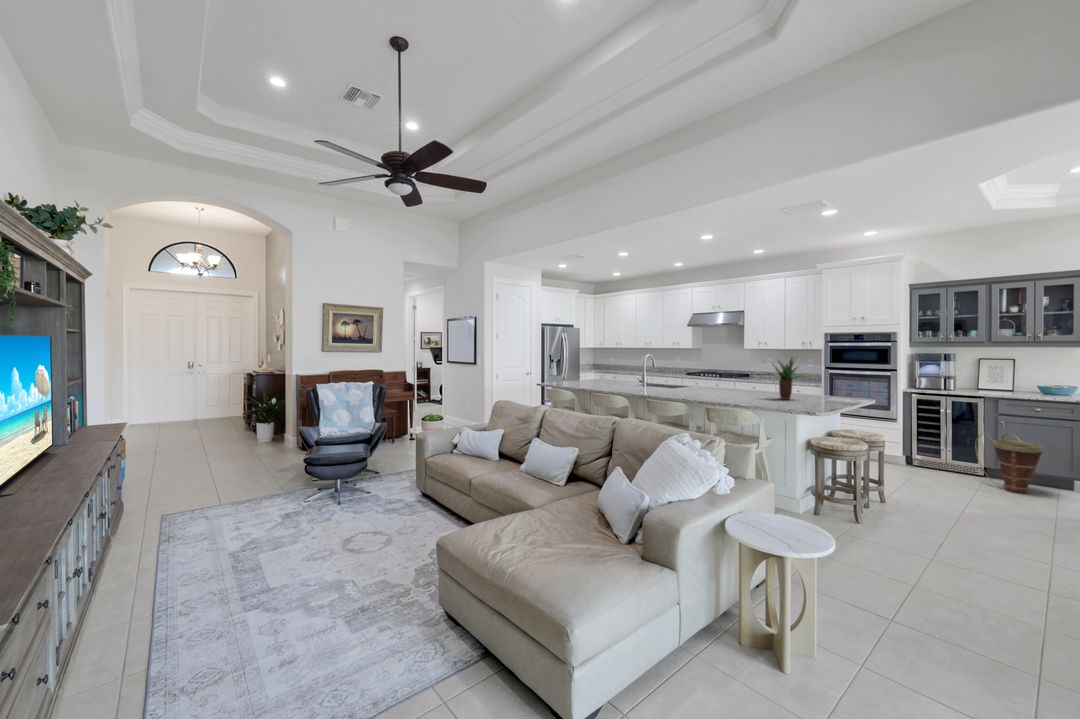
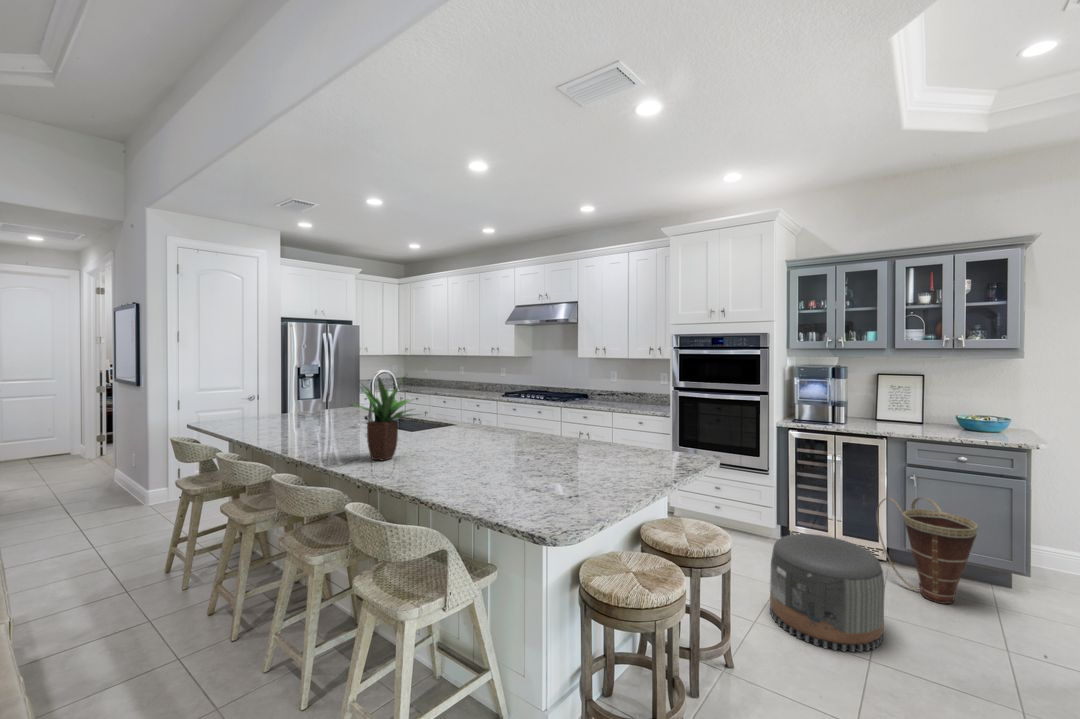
potted plant: present [774,358,801,400] -> present [355,377,413,461]
pouf: none [903,448,977,504] -> present [770,534,885,652]

